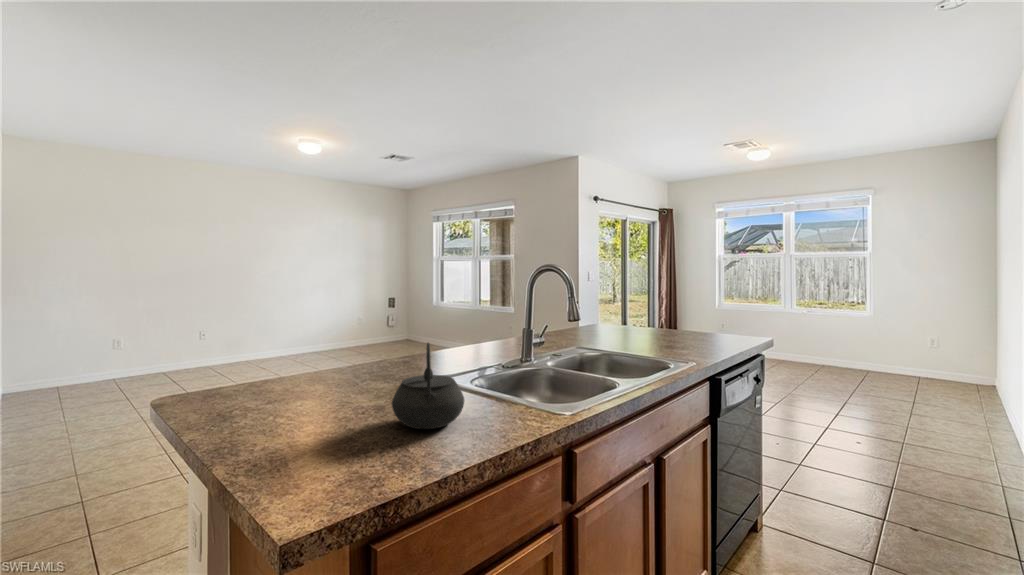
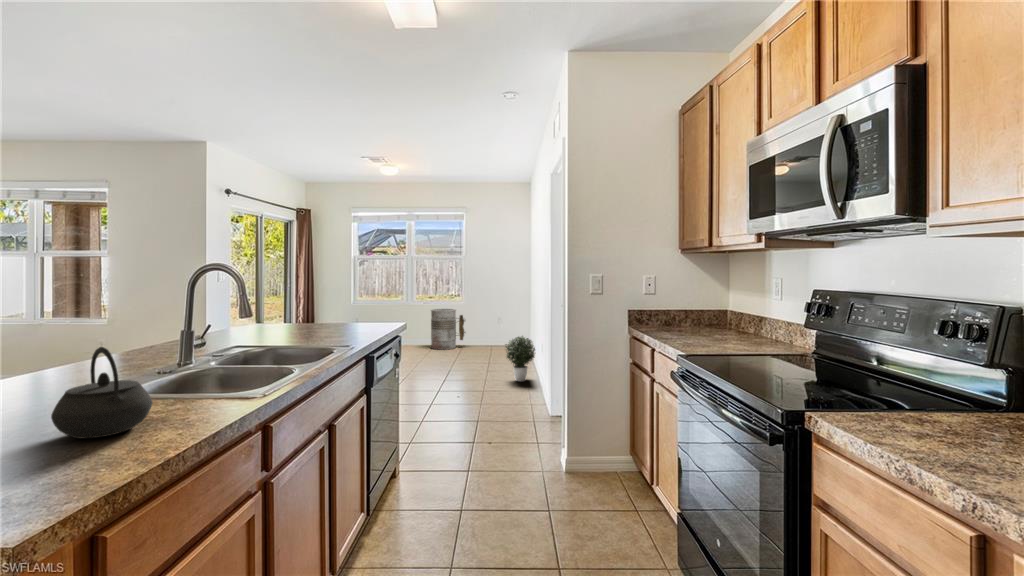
trash can: none [815,320,871,373] -> present [431,309,465,350]
potted plant: none [941,371,1011,443] -> present [506,336,535,382]

